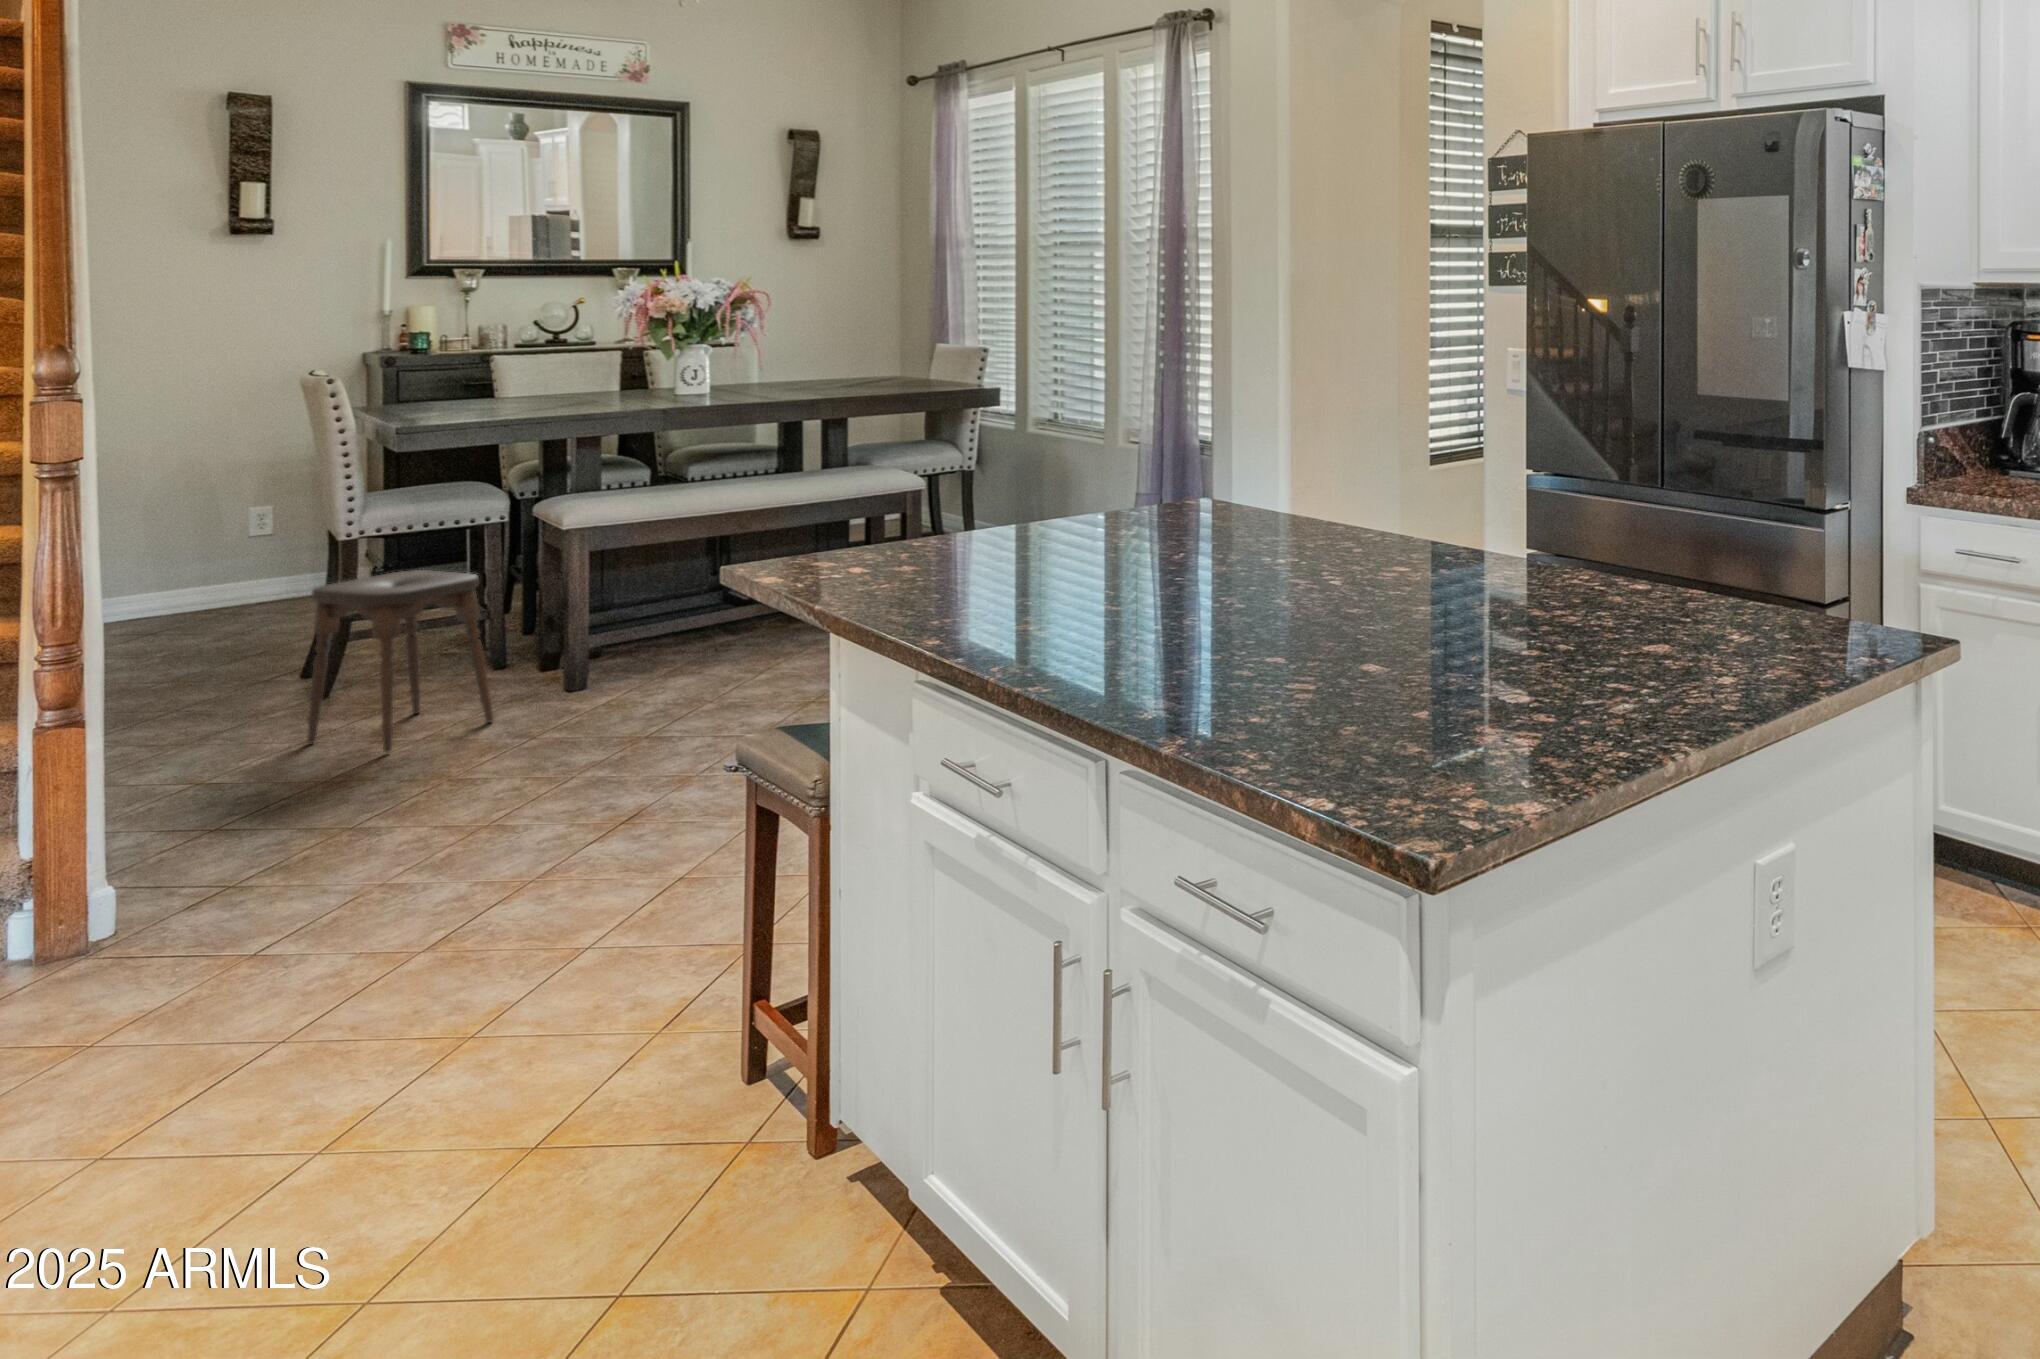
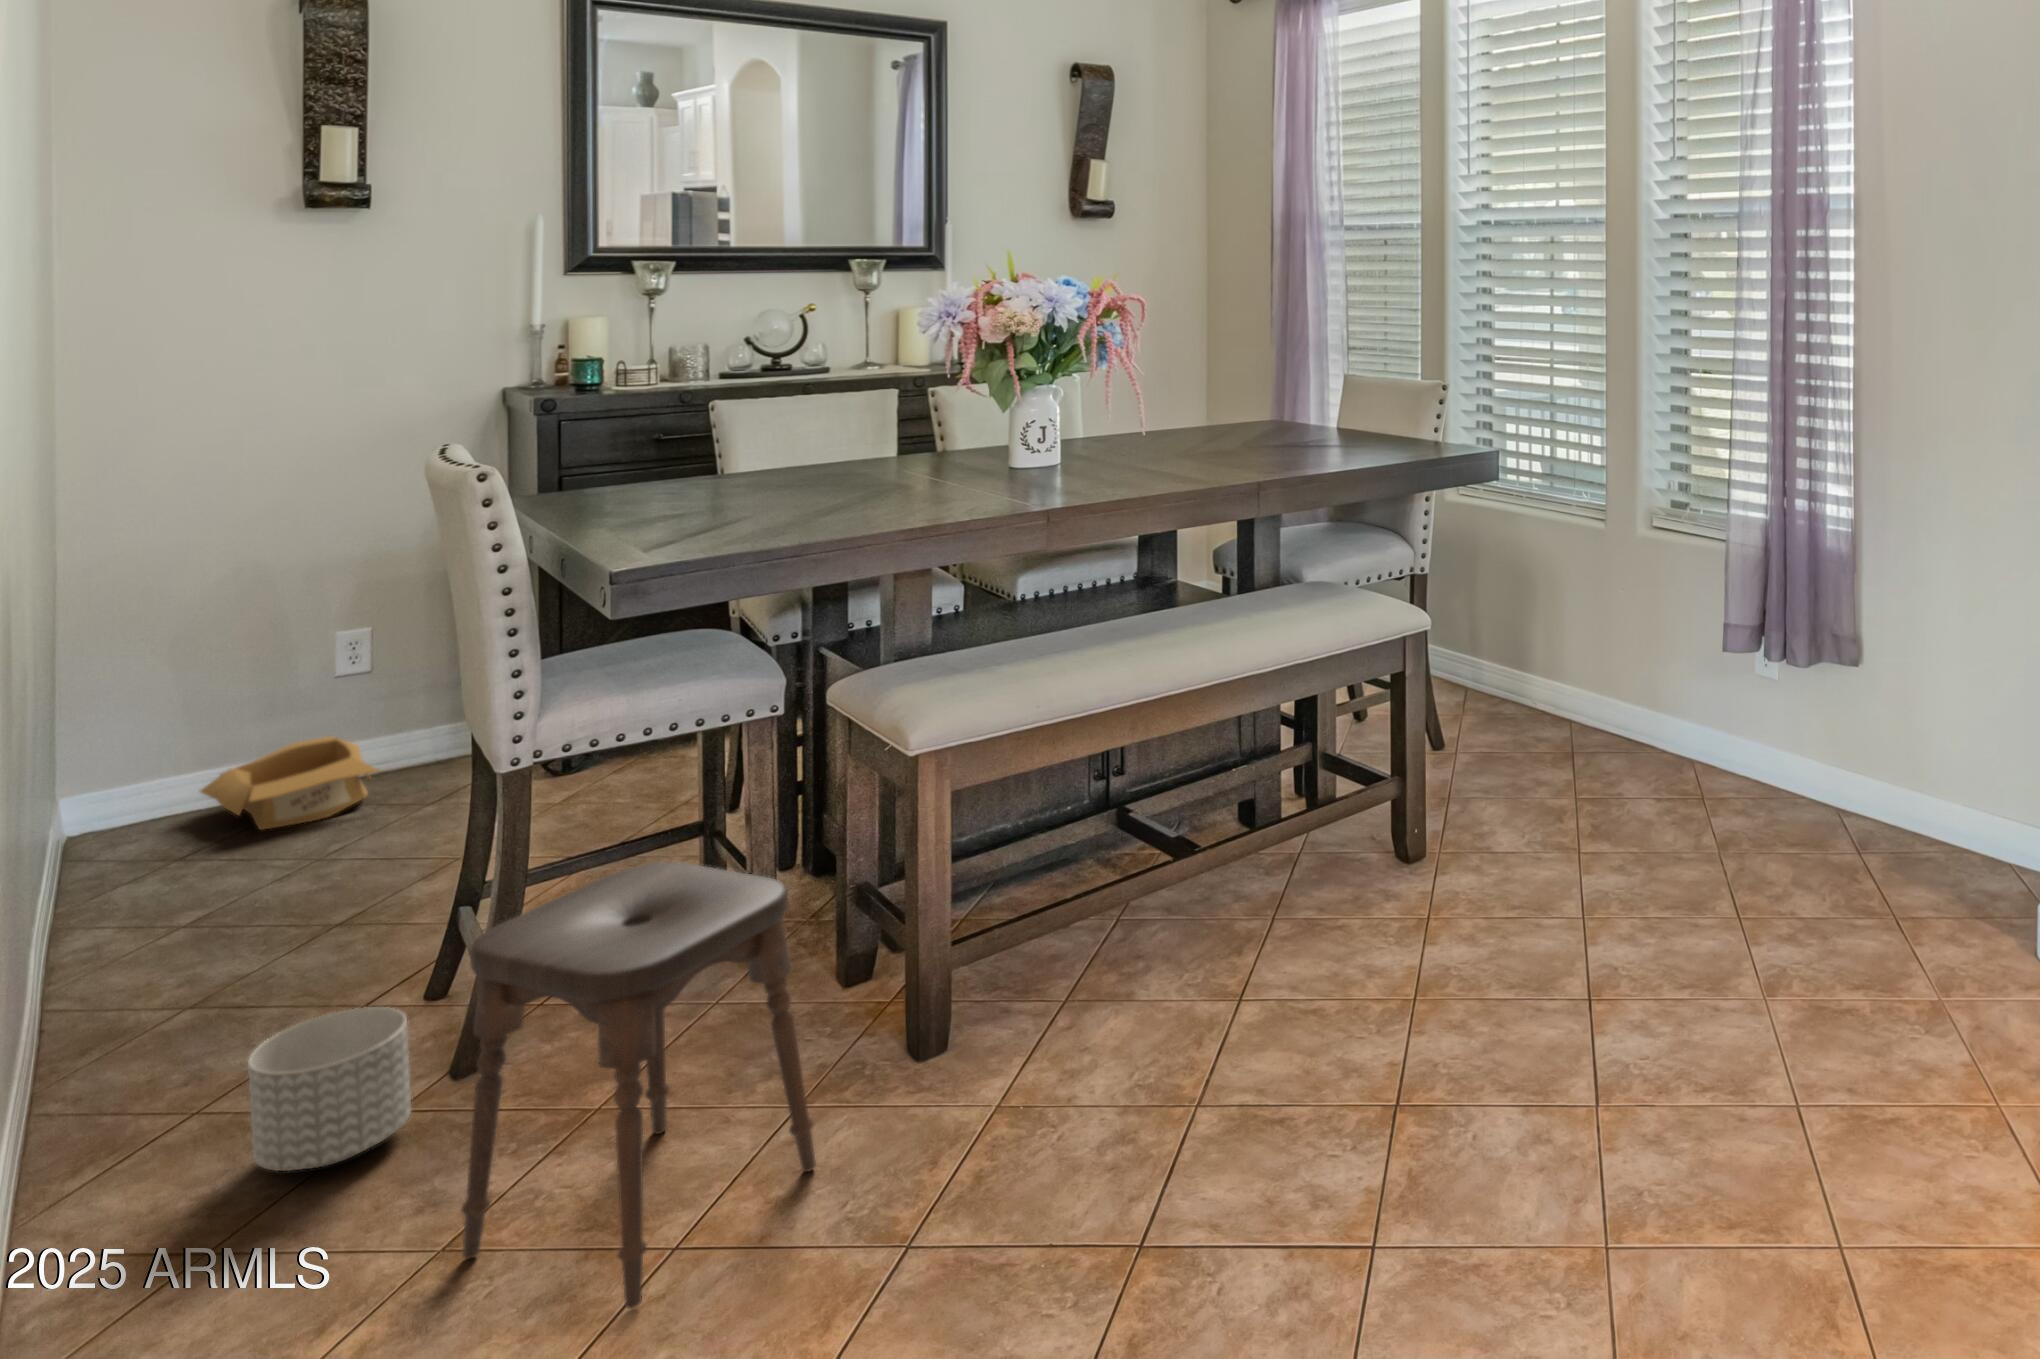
cardboard box: none [158,575,278,623] -> present [200,736,379,830]
planter: none [200,652,285,723] -> present [248,1007,411,1171]

